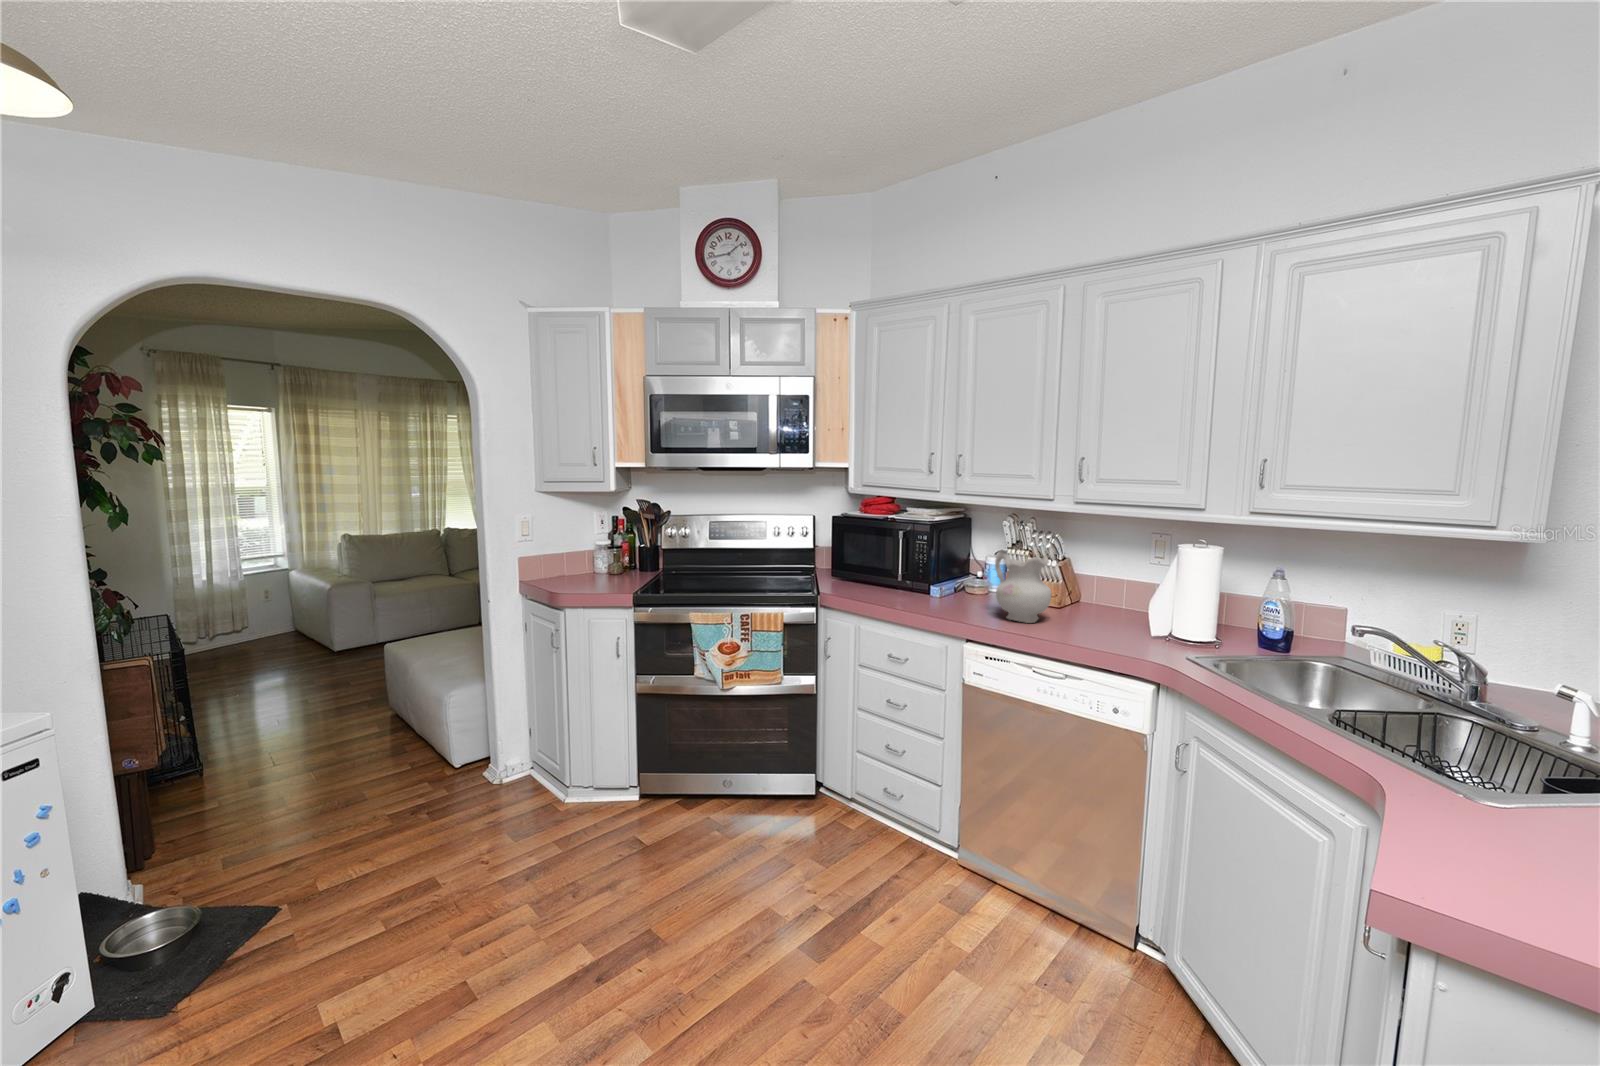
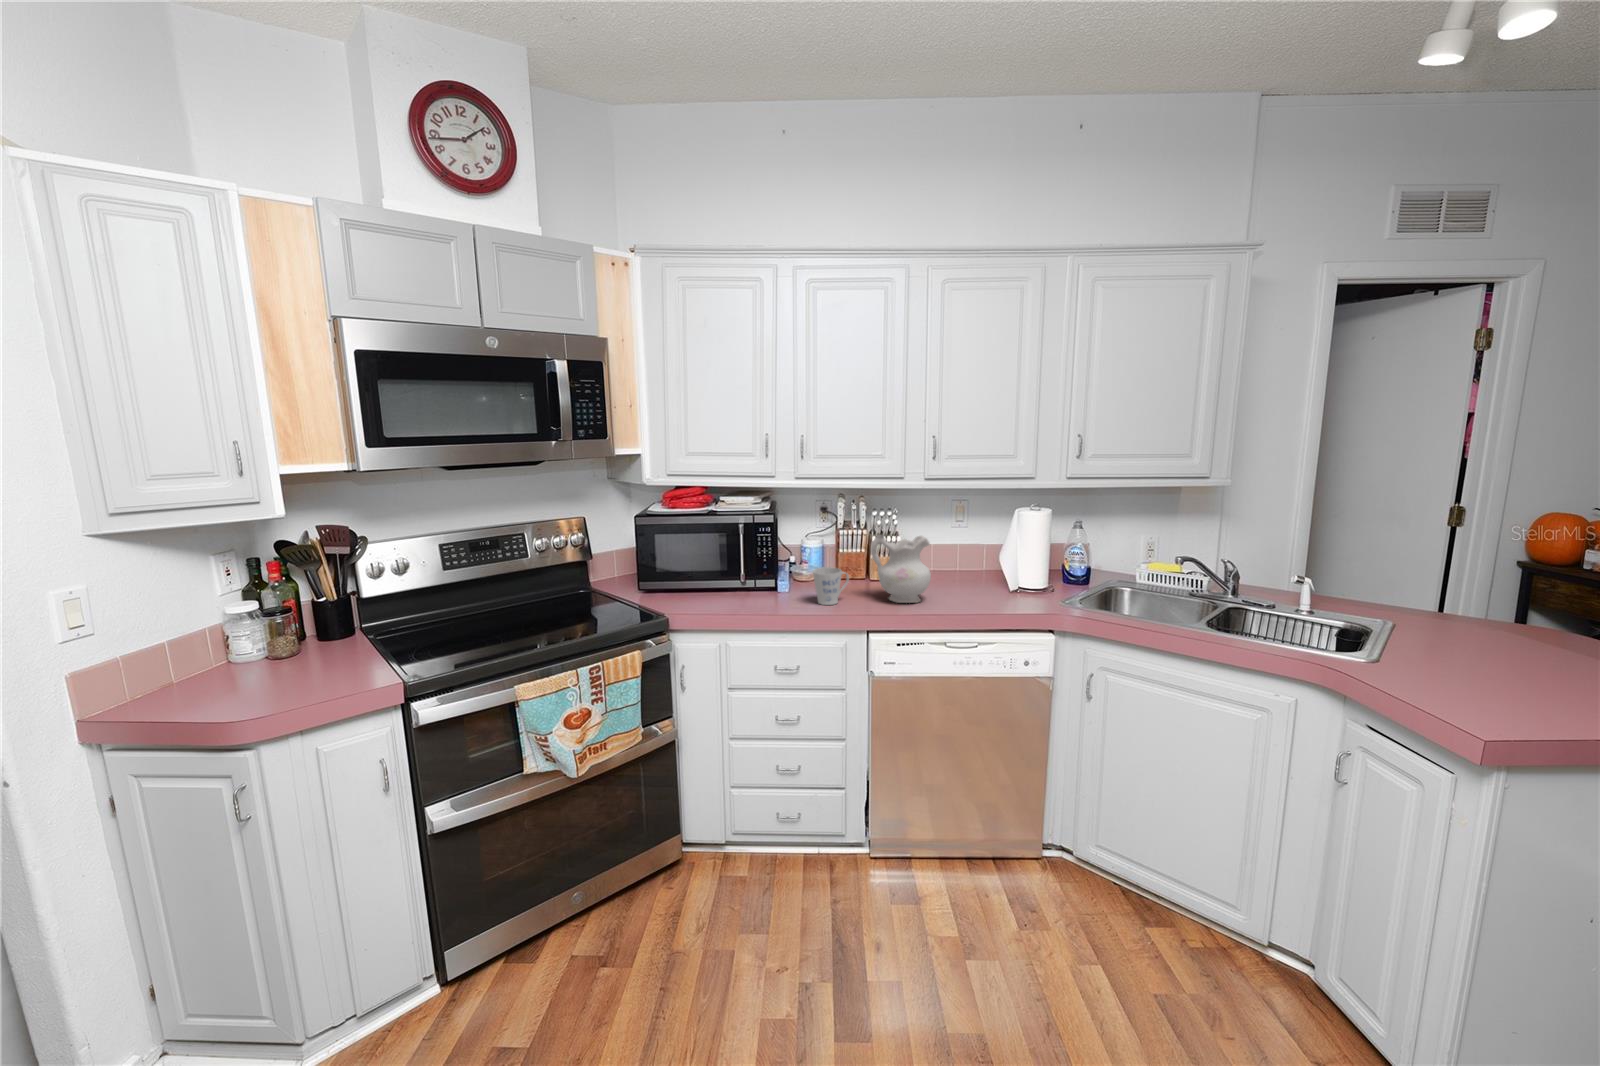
mug: none [935,575,971,609] -> present [813,567,849,605]

